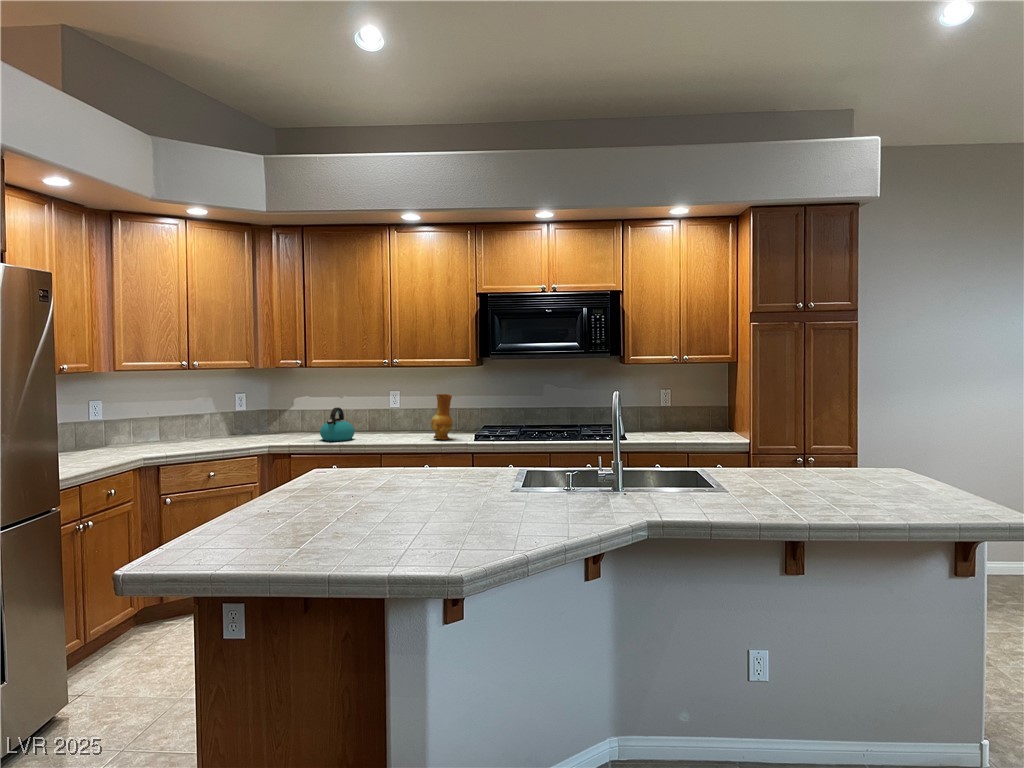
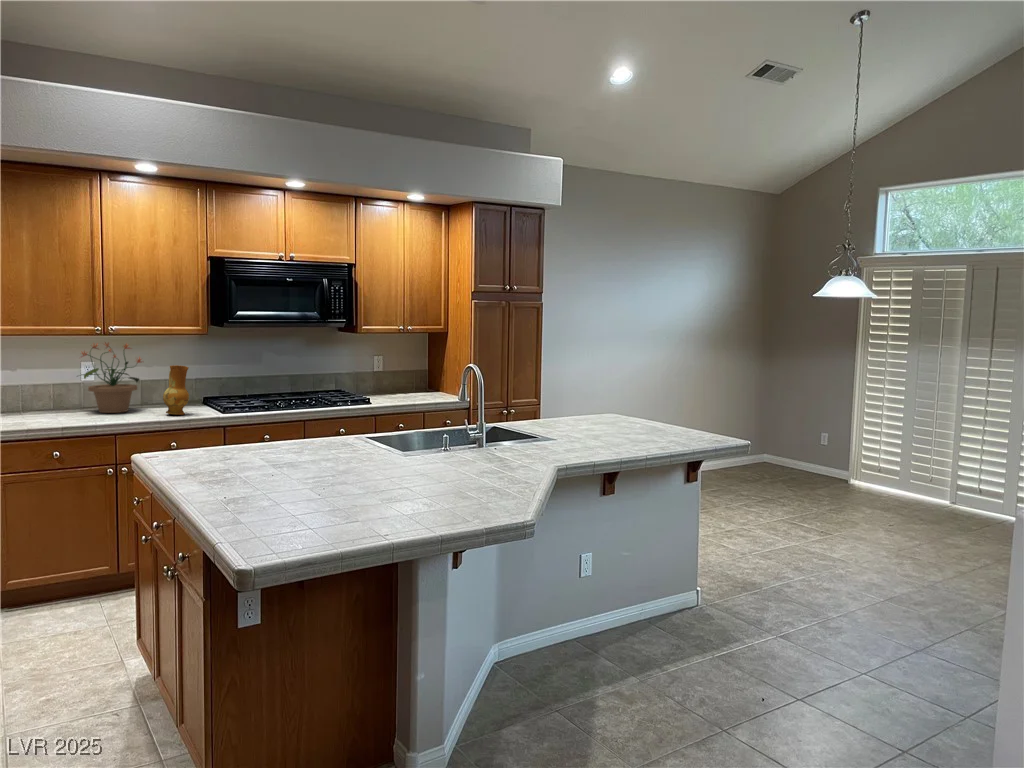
potted plant: none [377,373,427,435] -> present [81,343,141,413]
kettle: present [320,408,355,441] -> none [19,384,66,425]

